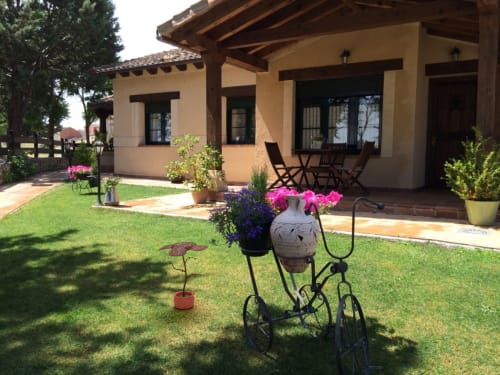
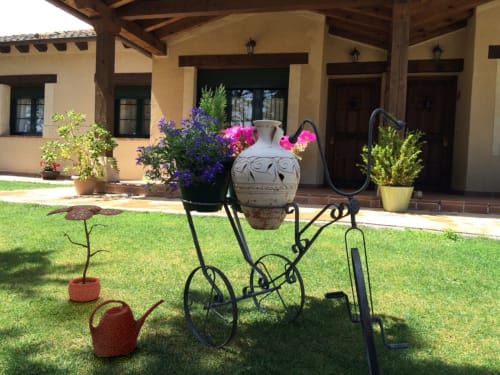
watering can: none [179,316,228,352] -> present [89,300,164,357]

